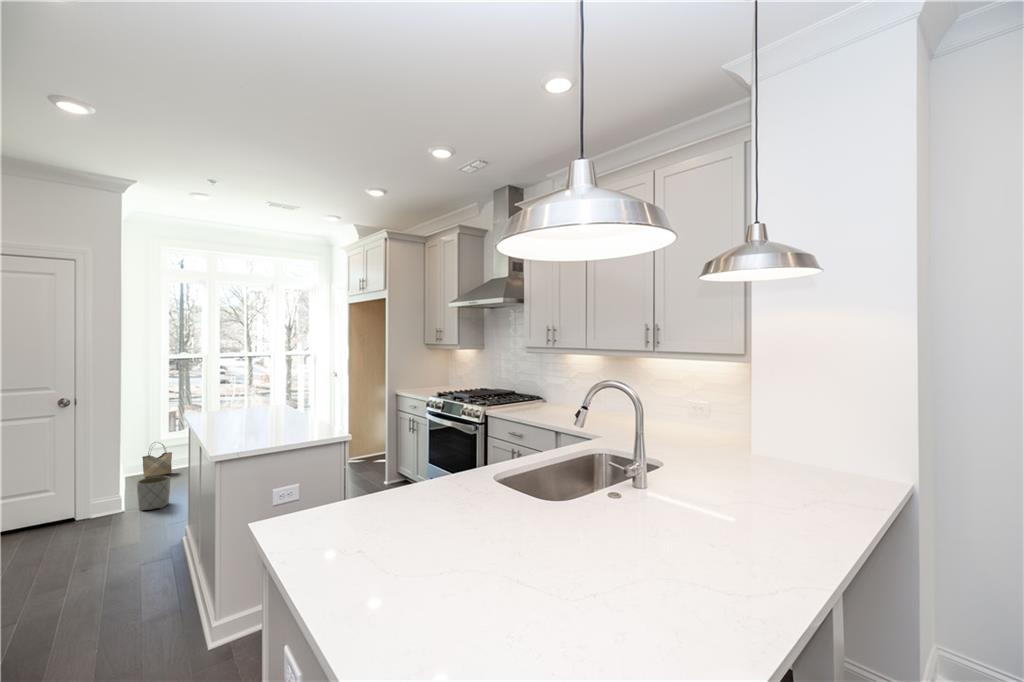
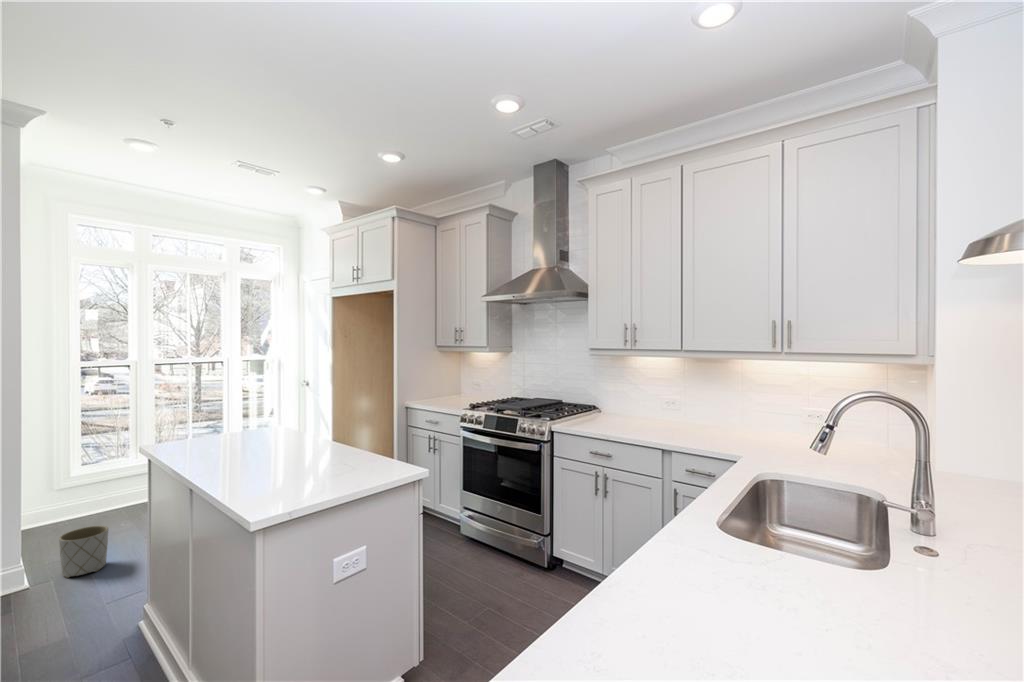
woven basket: present [142,442,172,477] -> none [51,477,94,526]

